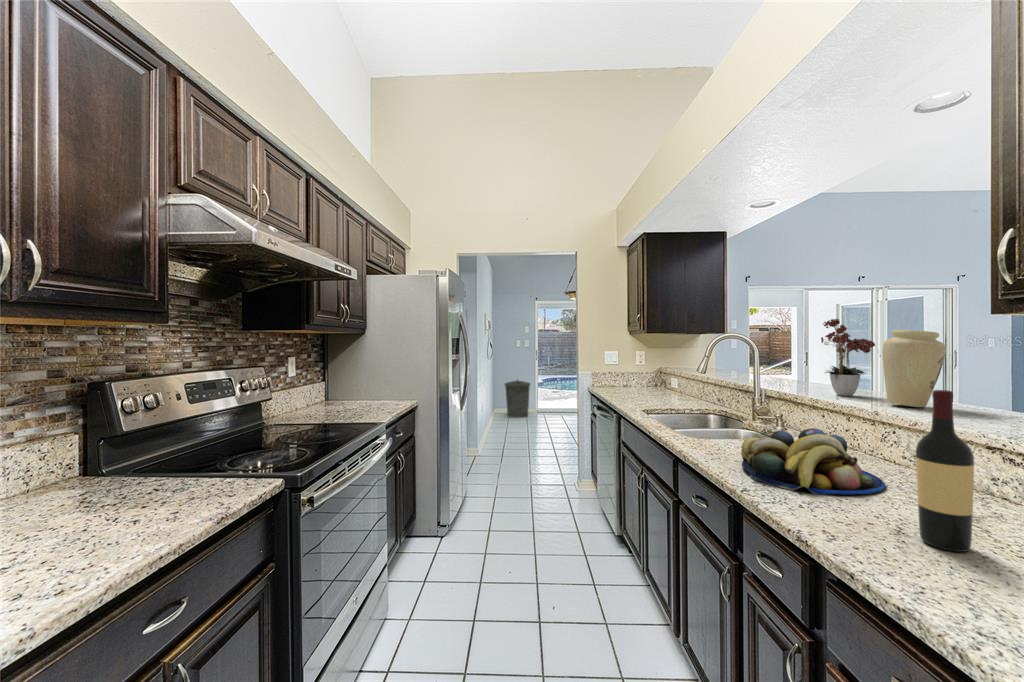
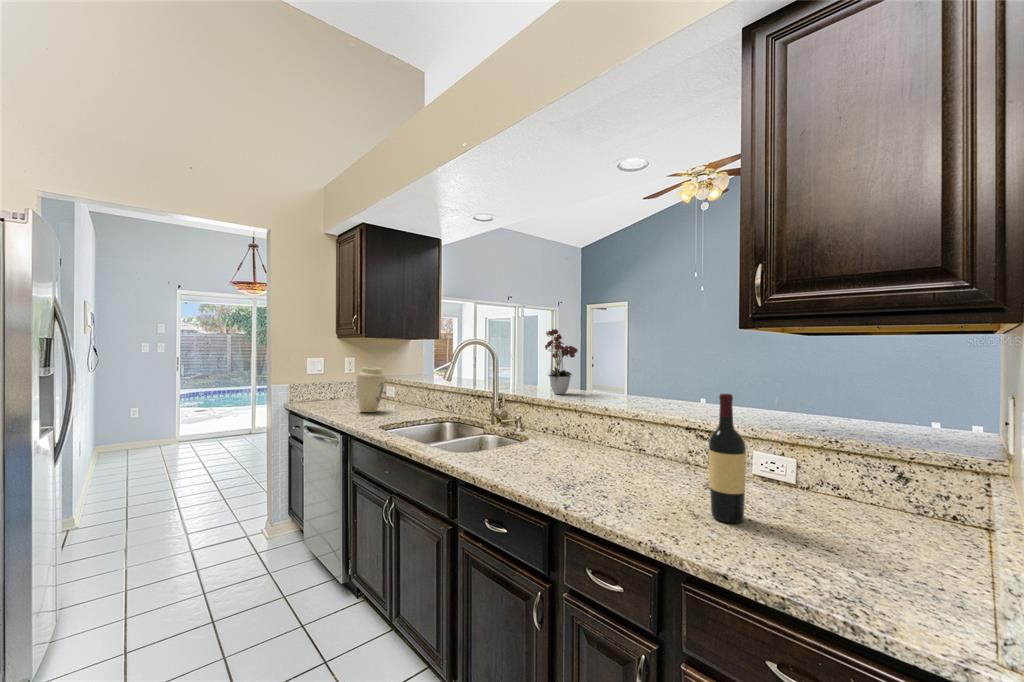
vase: present [883,330,946,407] -> present [357,367,385,412]
trash can: present [504,380,530,418] -> none [119,399,167,455]
fruit bowl: present [741,428,885,495] -> none [532,430,644,496]

